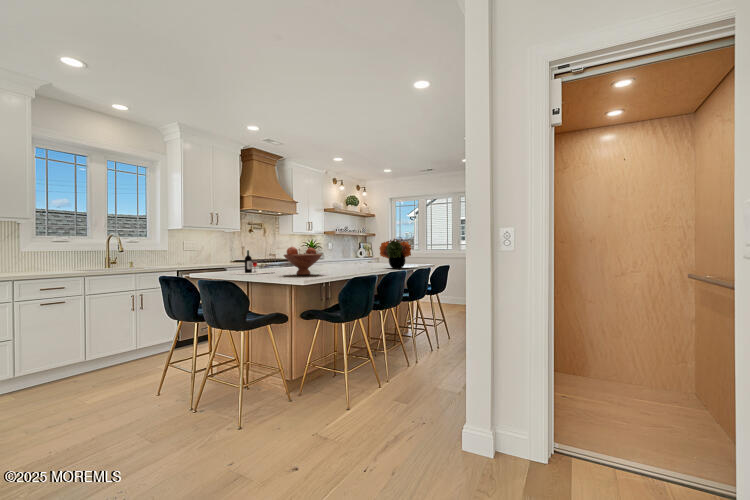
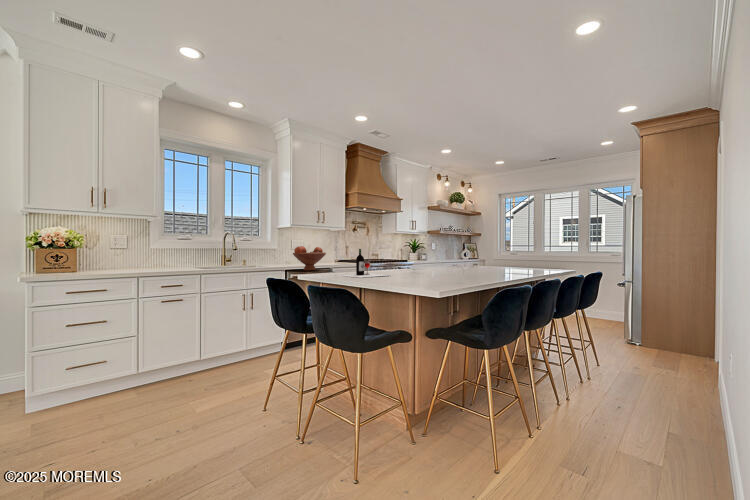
flower arrangement: present [379,239,411,268] -> none [510,236,556,273]
fruit bowl: present [284,247,322,275] -> present [293,246,326,271]

